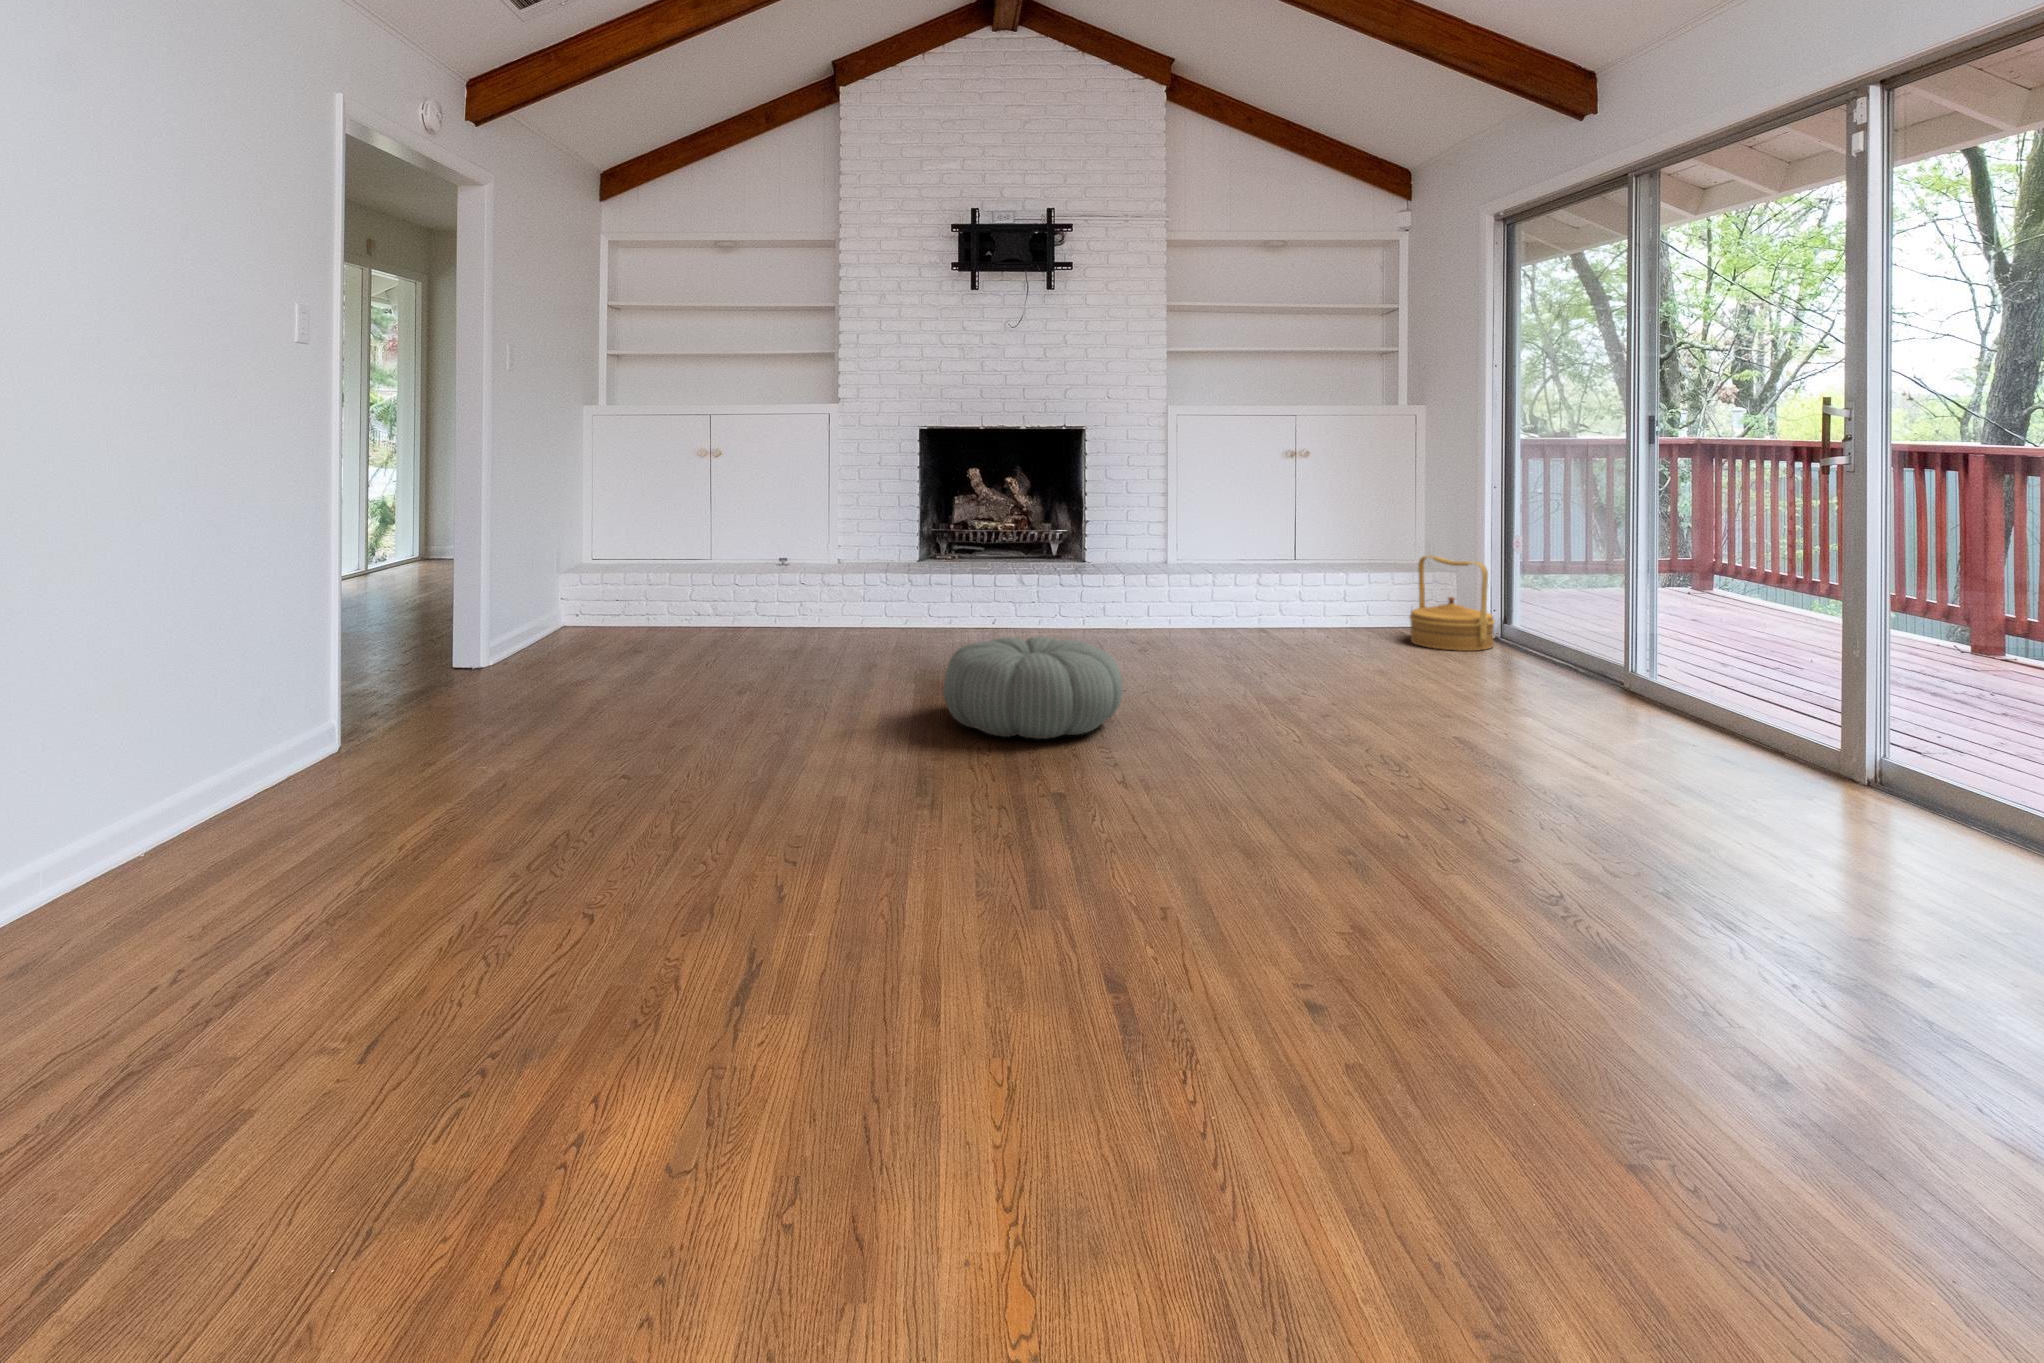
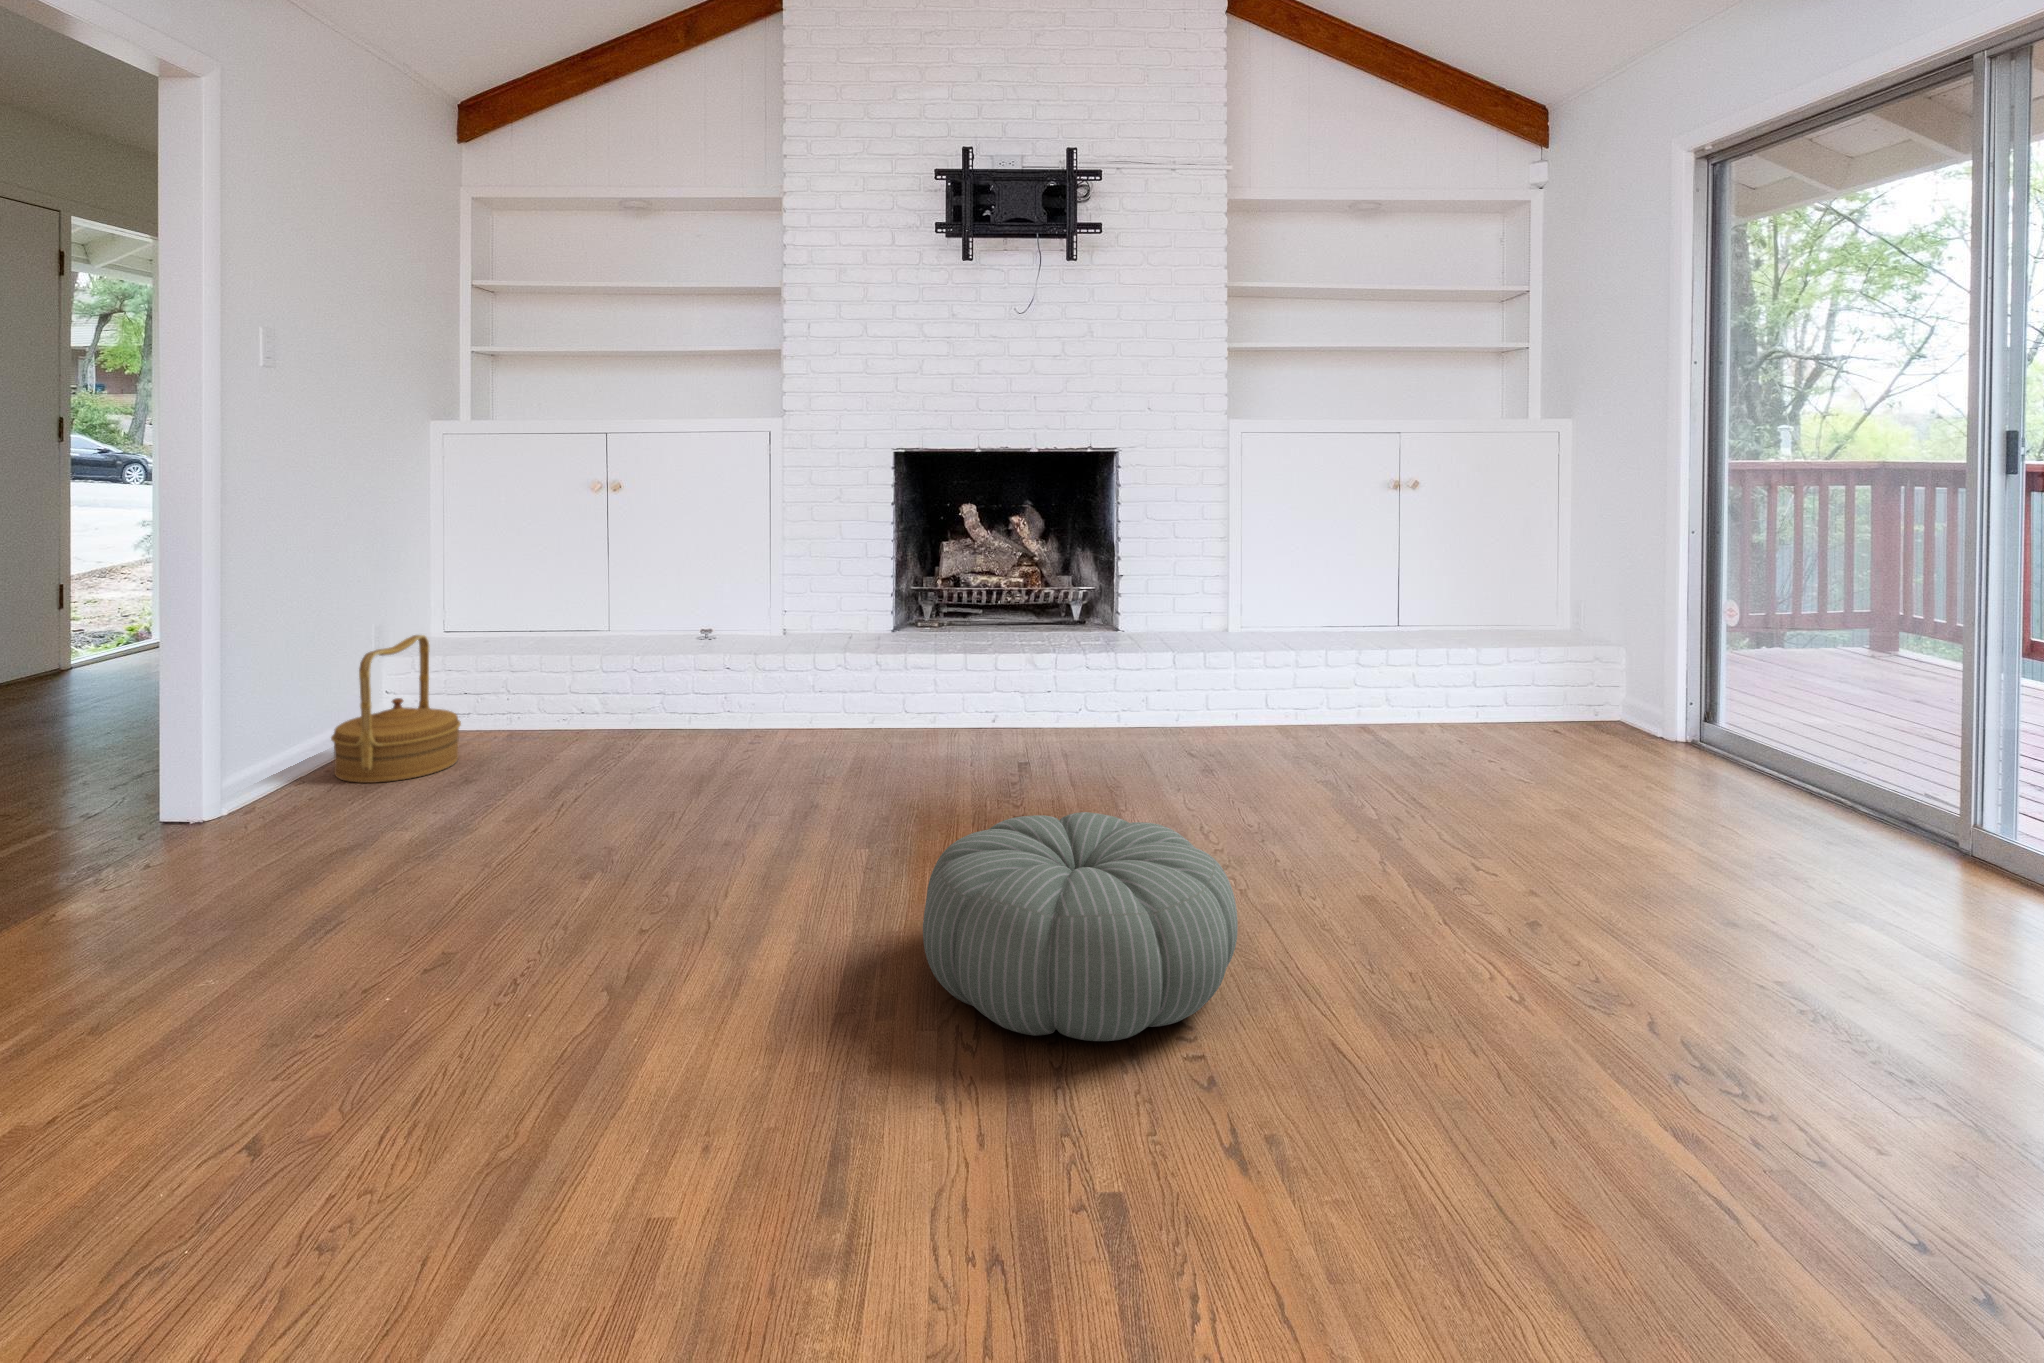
woven basket: present [1409,555,1495,651] -> present [331,635,461,783]

